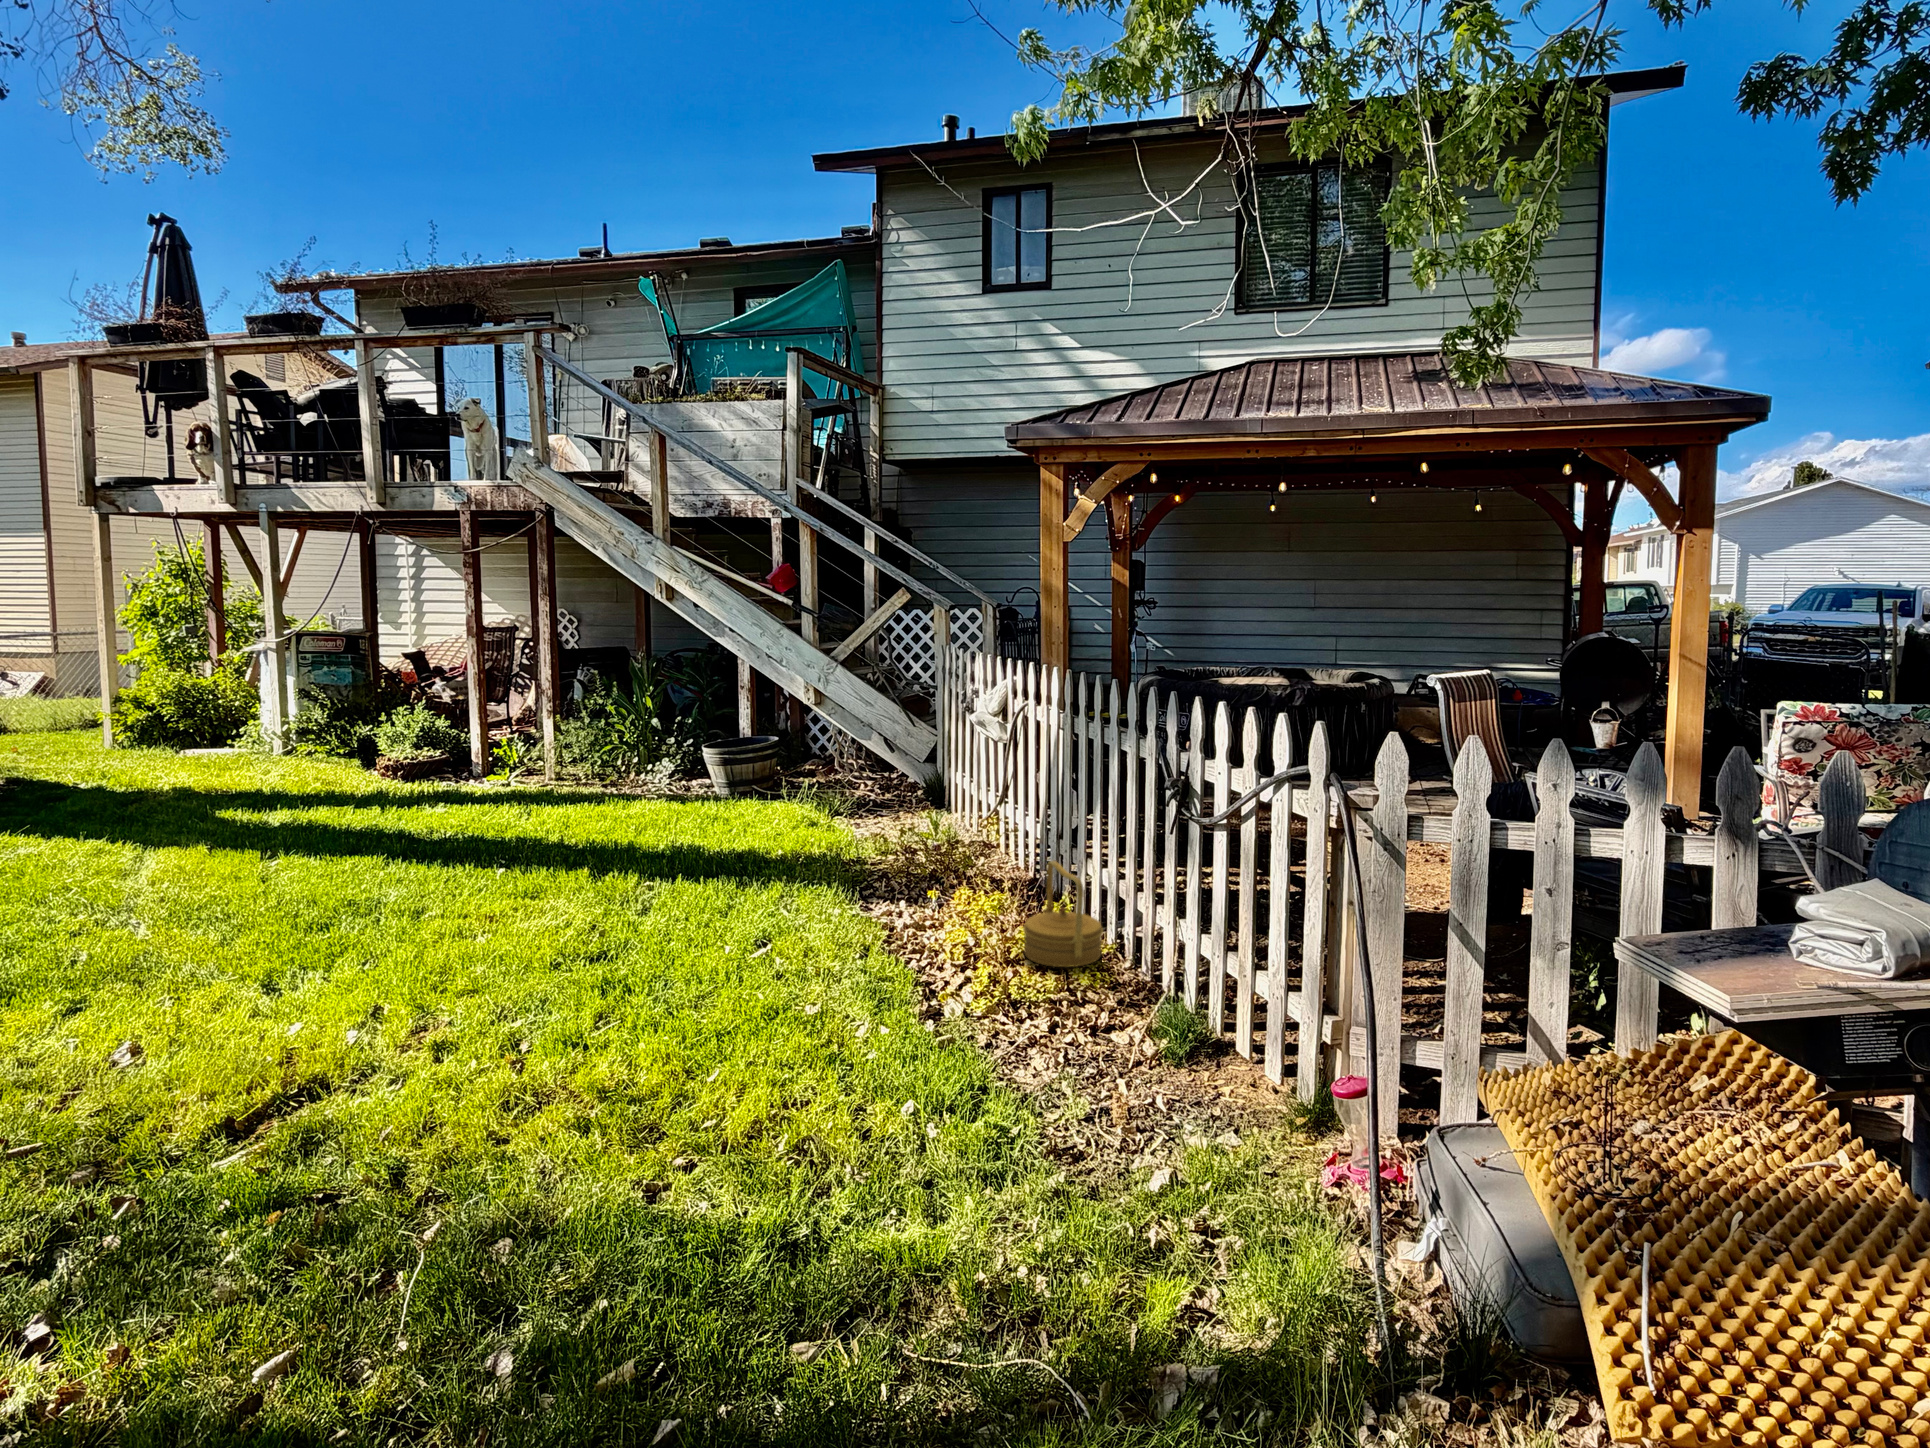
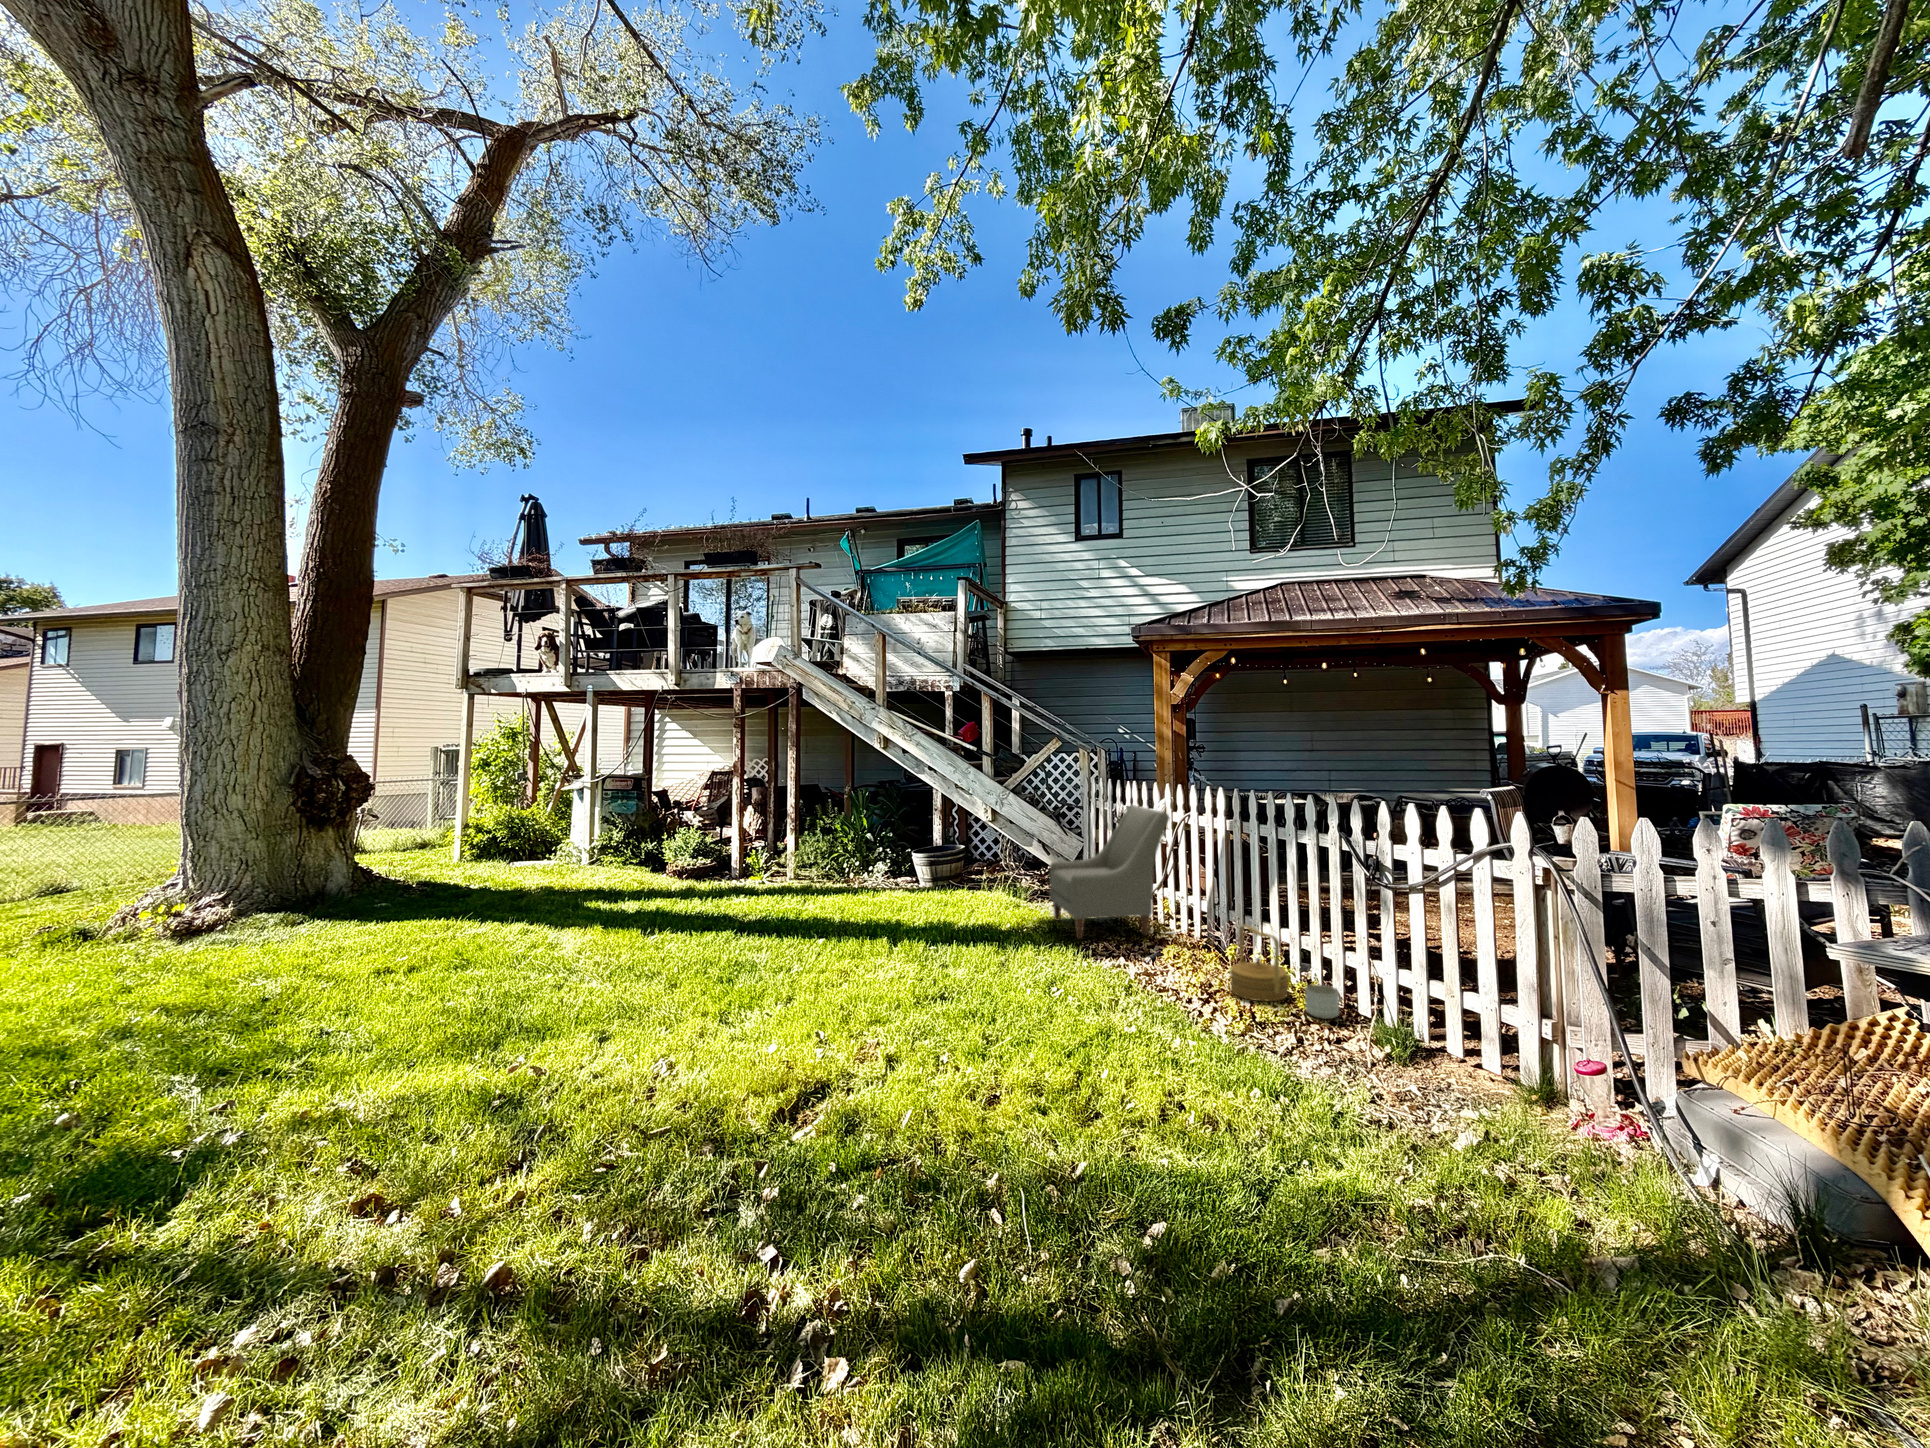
chair: none [849,686,1005,873] -> present [1050,805,1169,939]
planter: none [1106,946,1151,994] -> present [1305,985,1339,1019]

